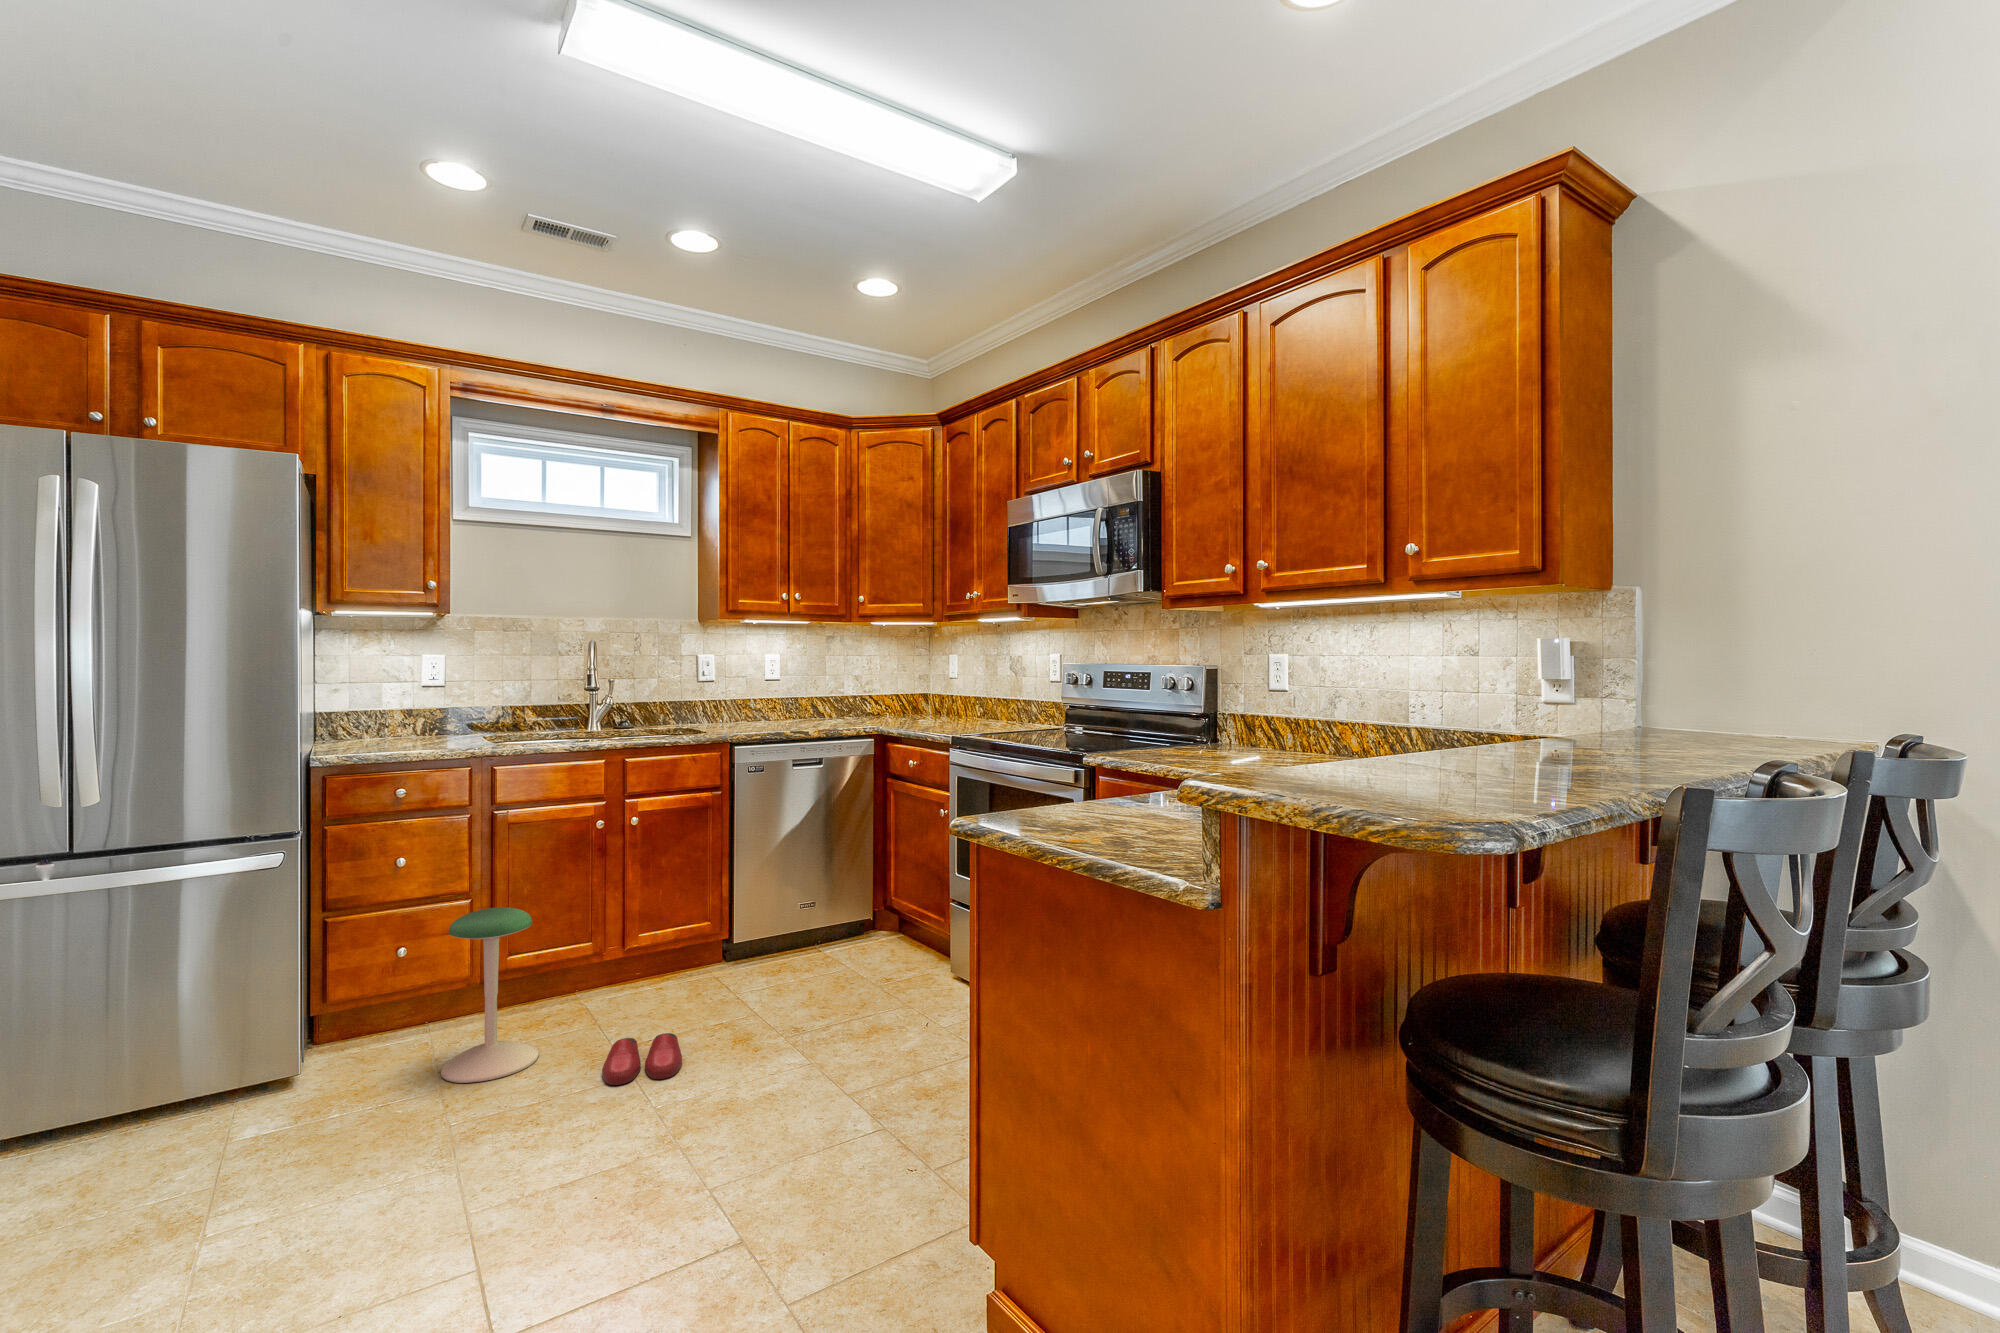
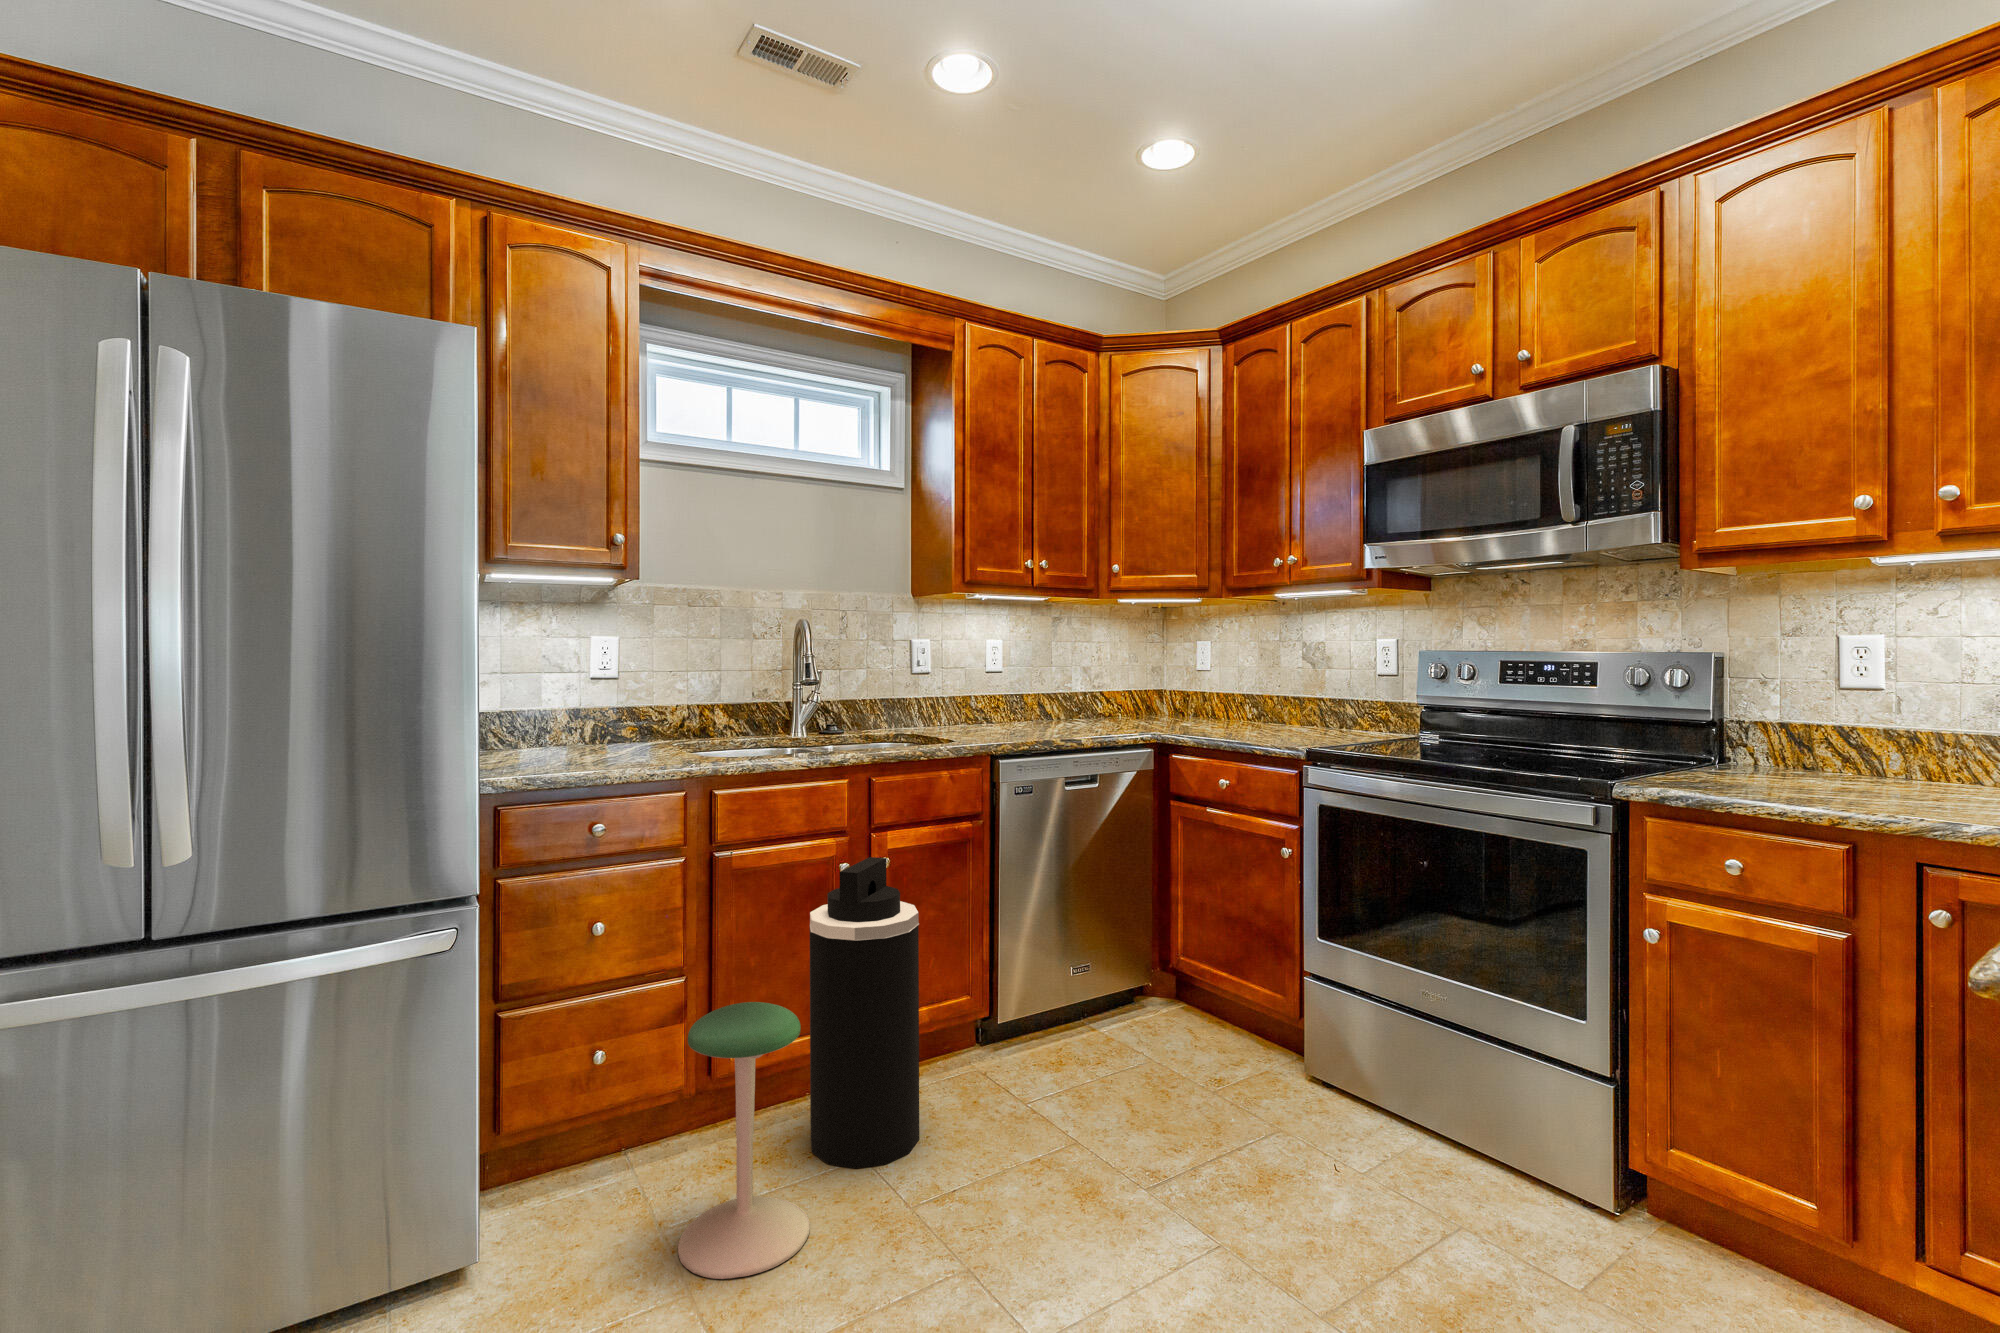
trash can: none [561,814,645,1029] -> present [810,857,919,1168]
slippers: present [602,1033,682,1085] -> none [918,1186,1035,1291]

